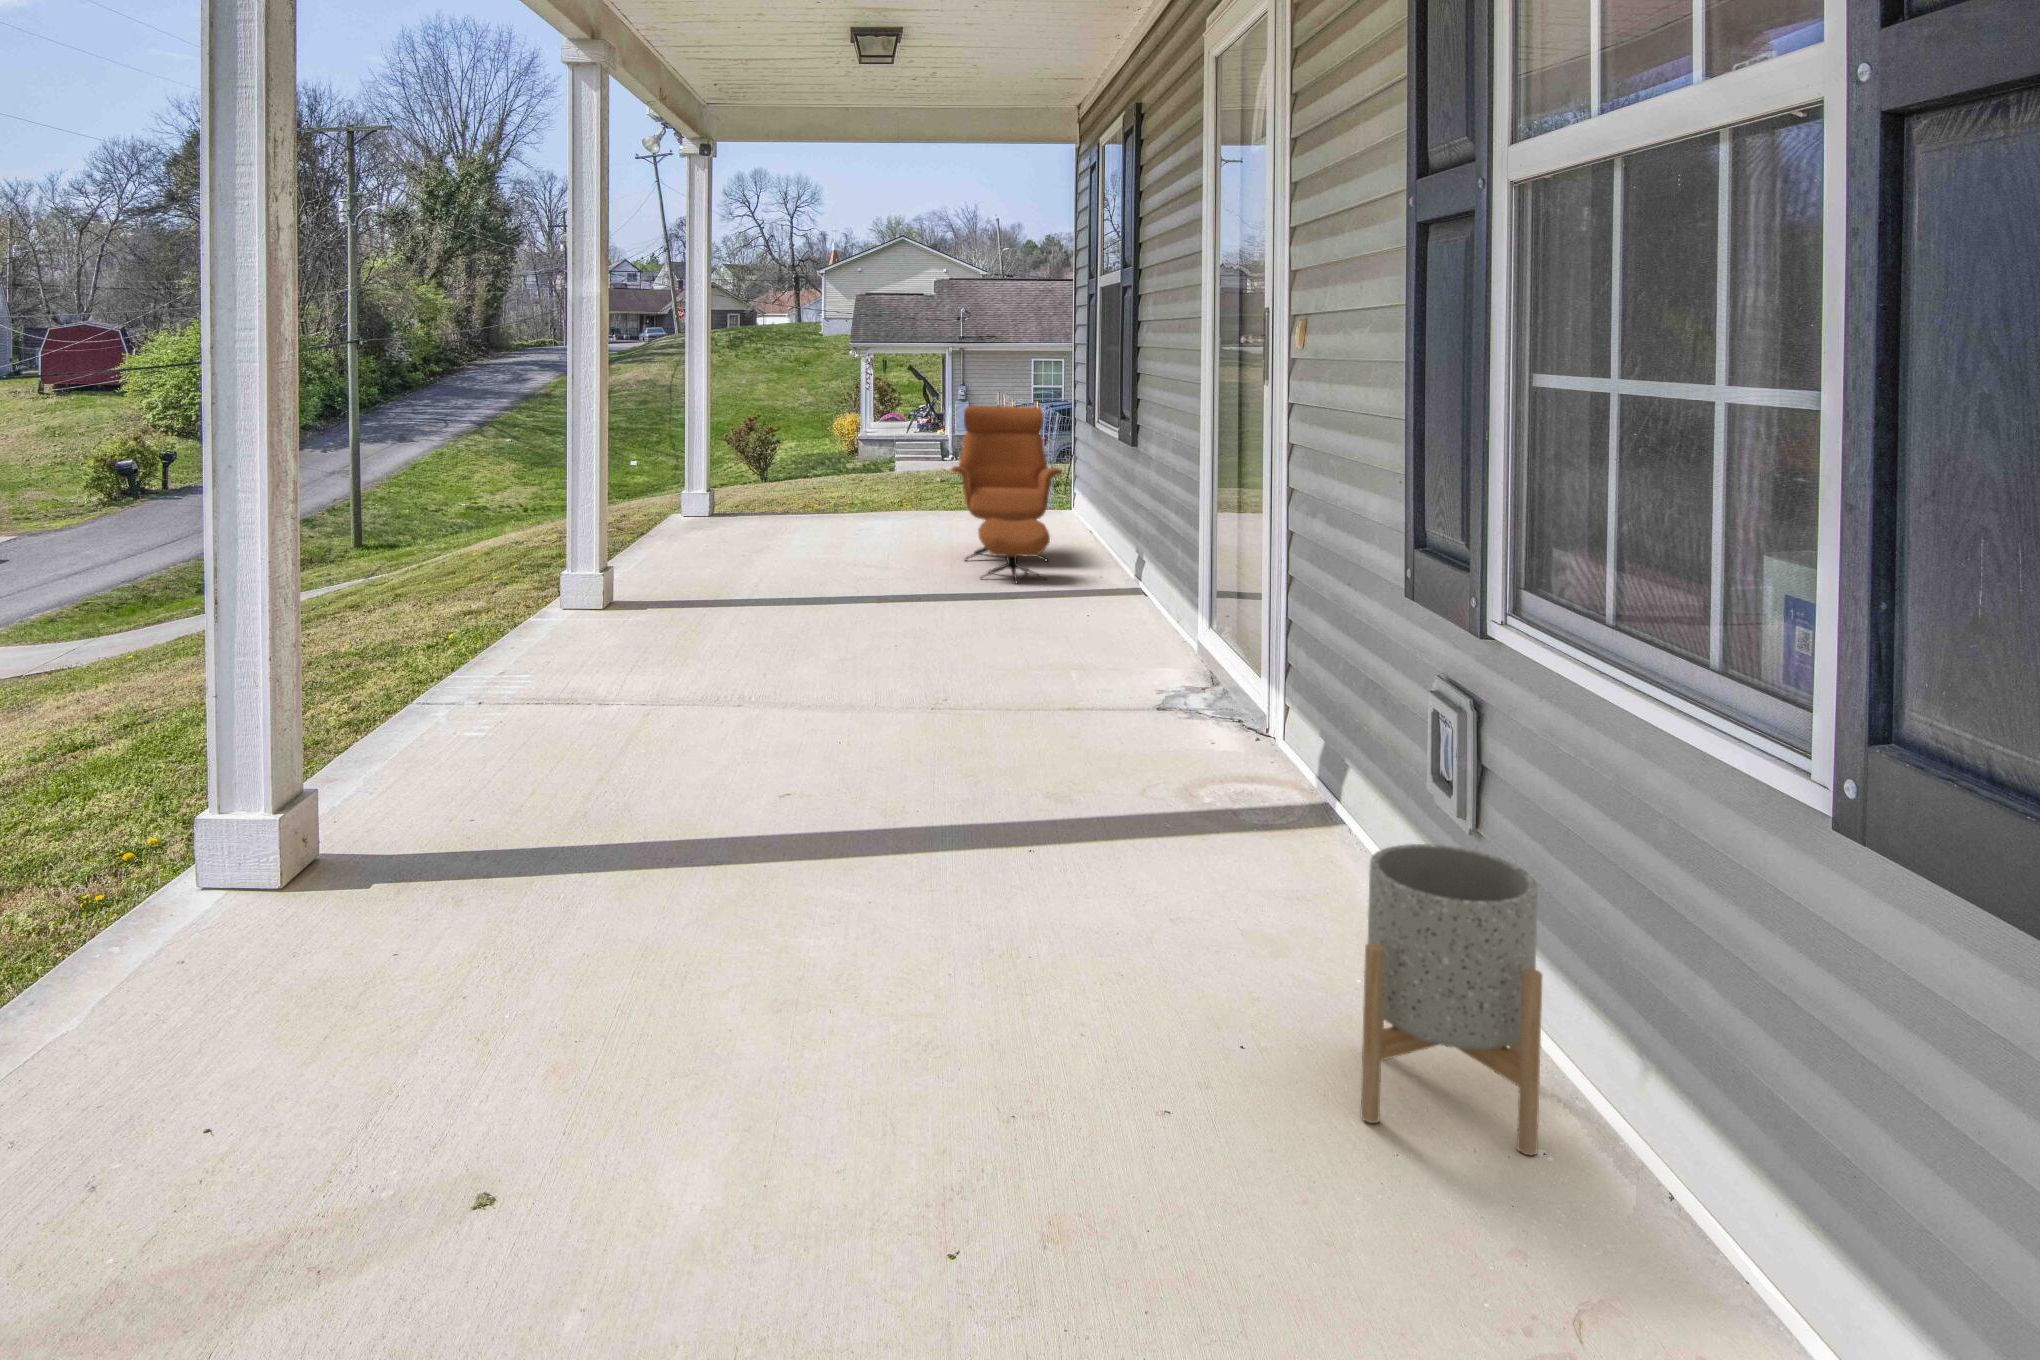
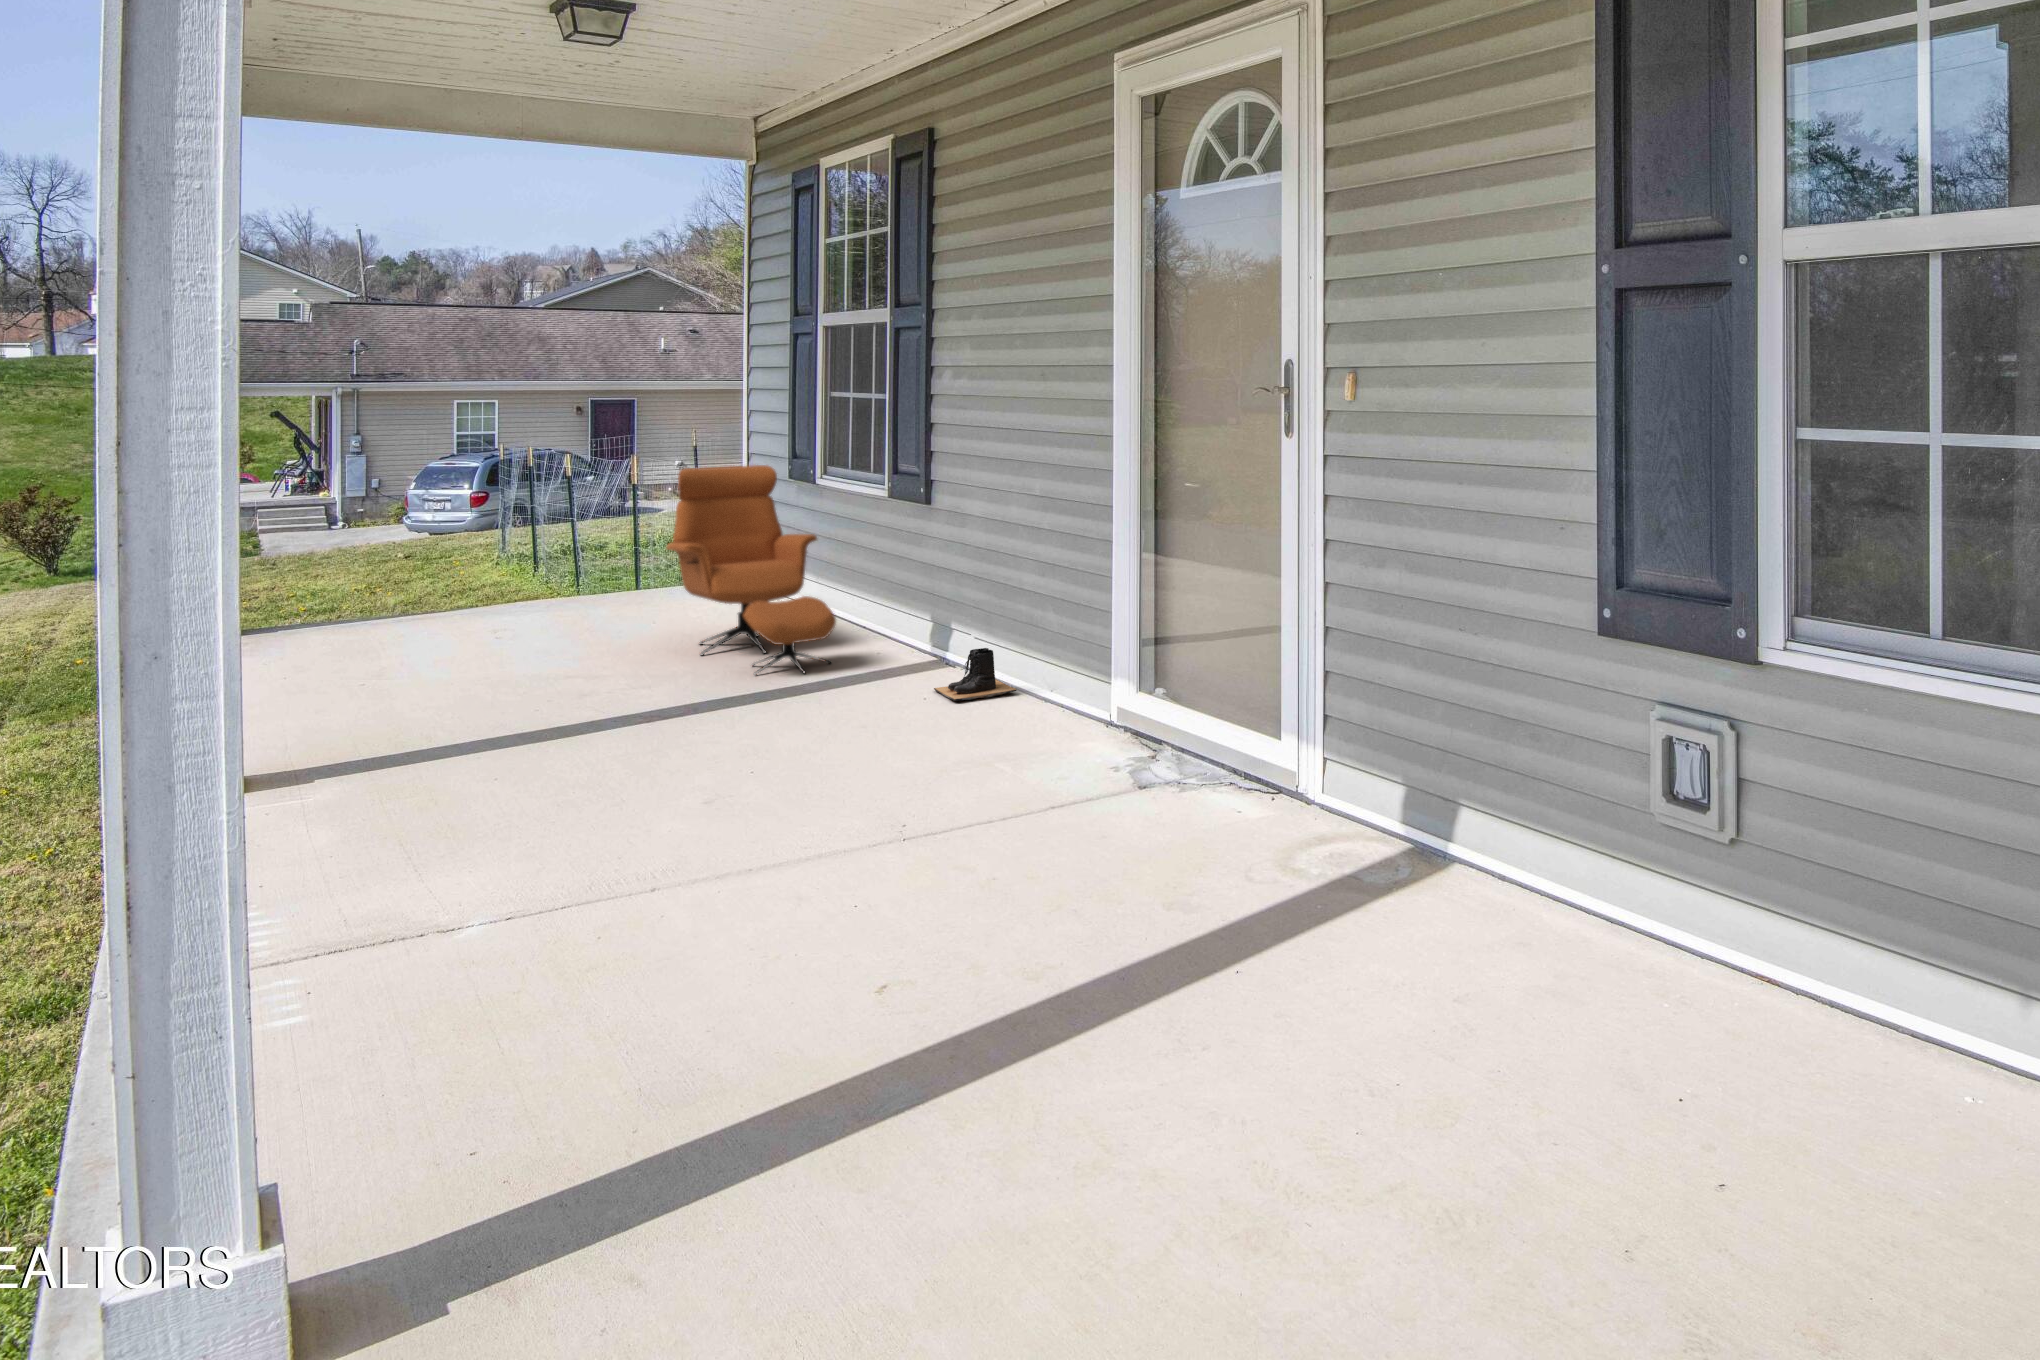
boots: none [1092,578,1154,621] -> present [934,648,1017,701]
planter: present [1361,844,1542,1155] -> none [1789,858,1999,1134]

